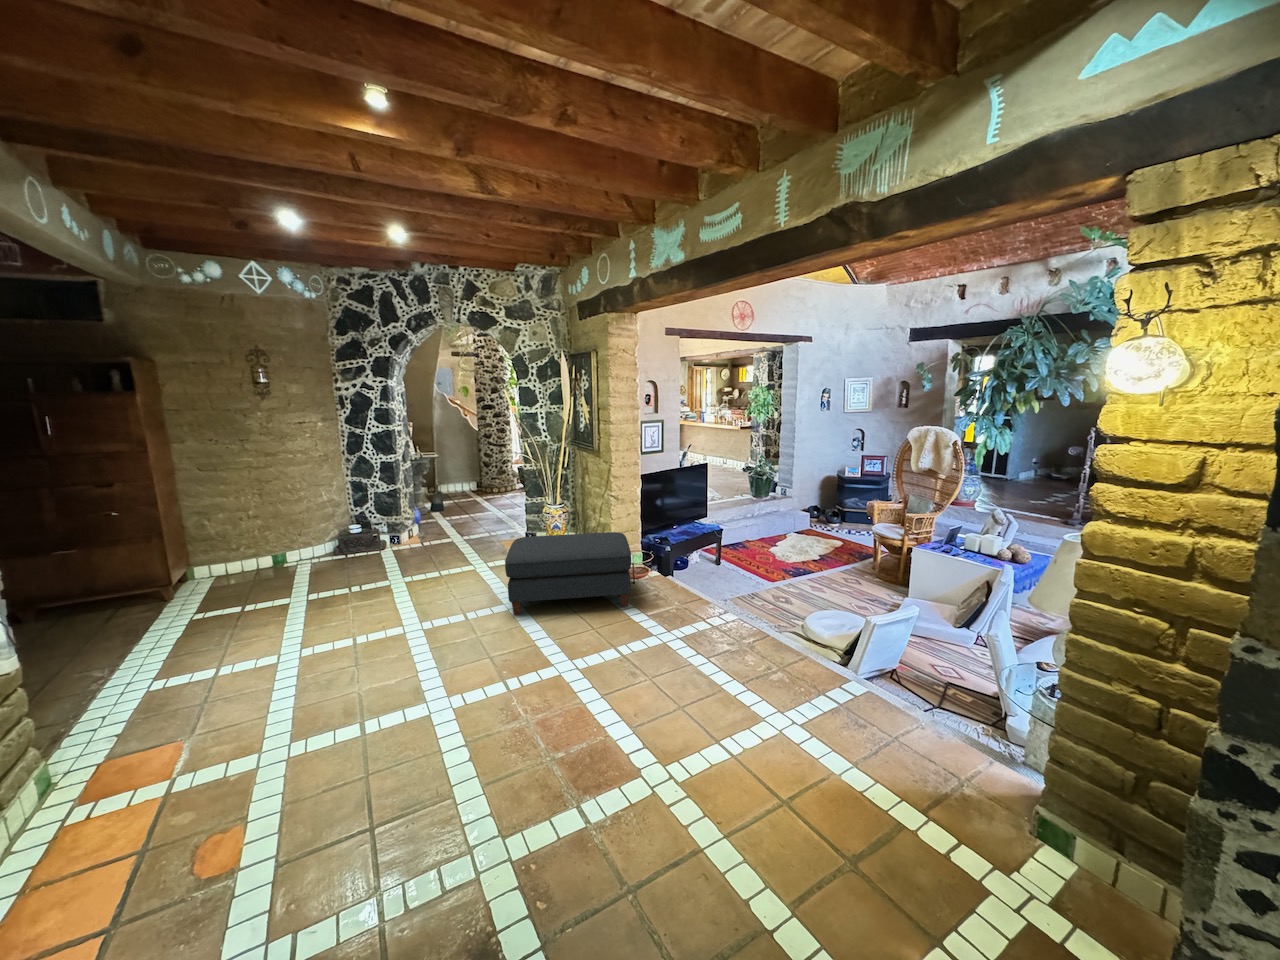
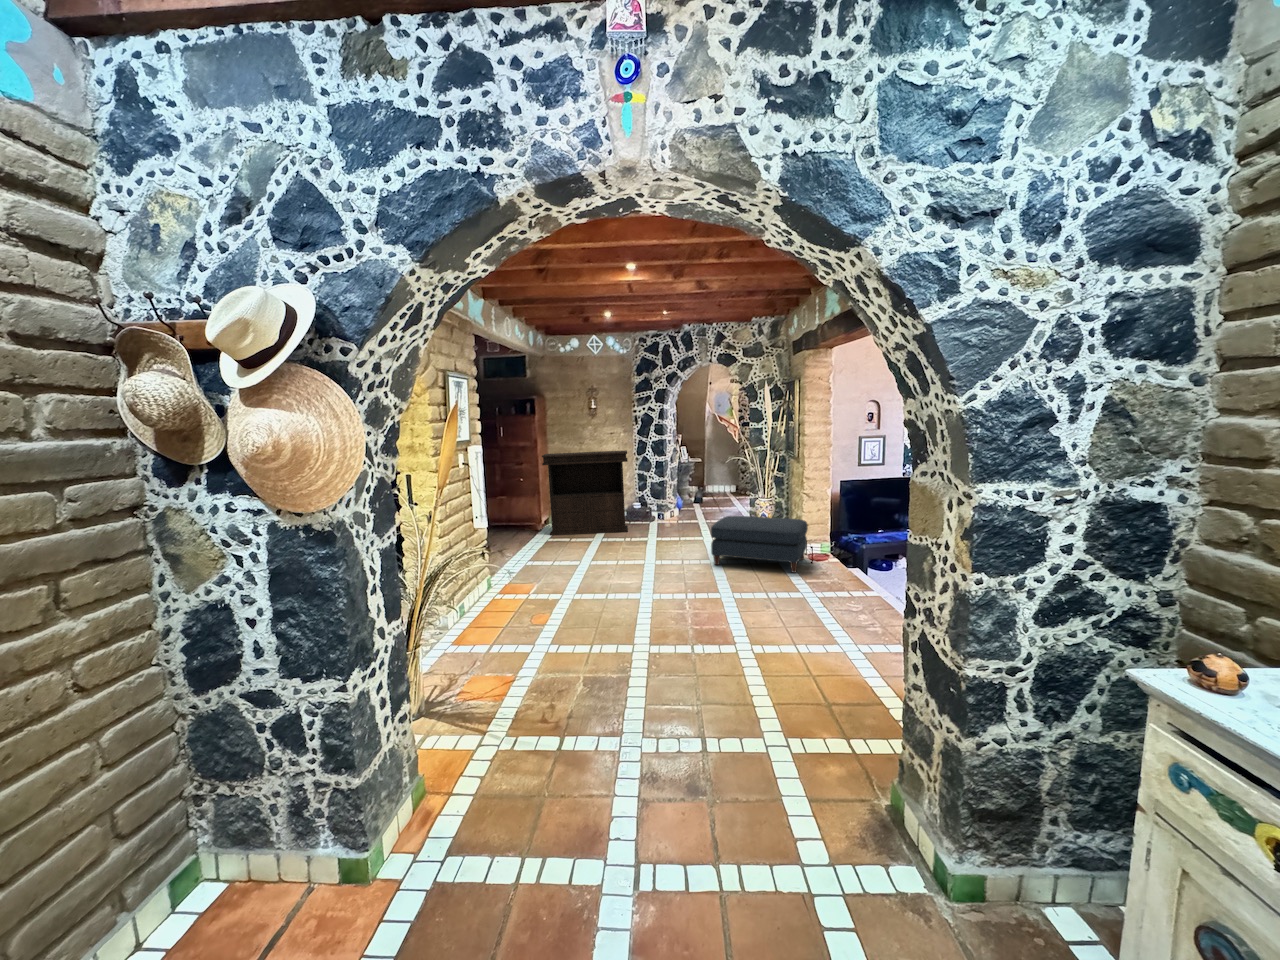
console table: none [155,449,348,606] -> present [542,450,628,535]

